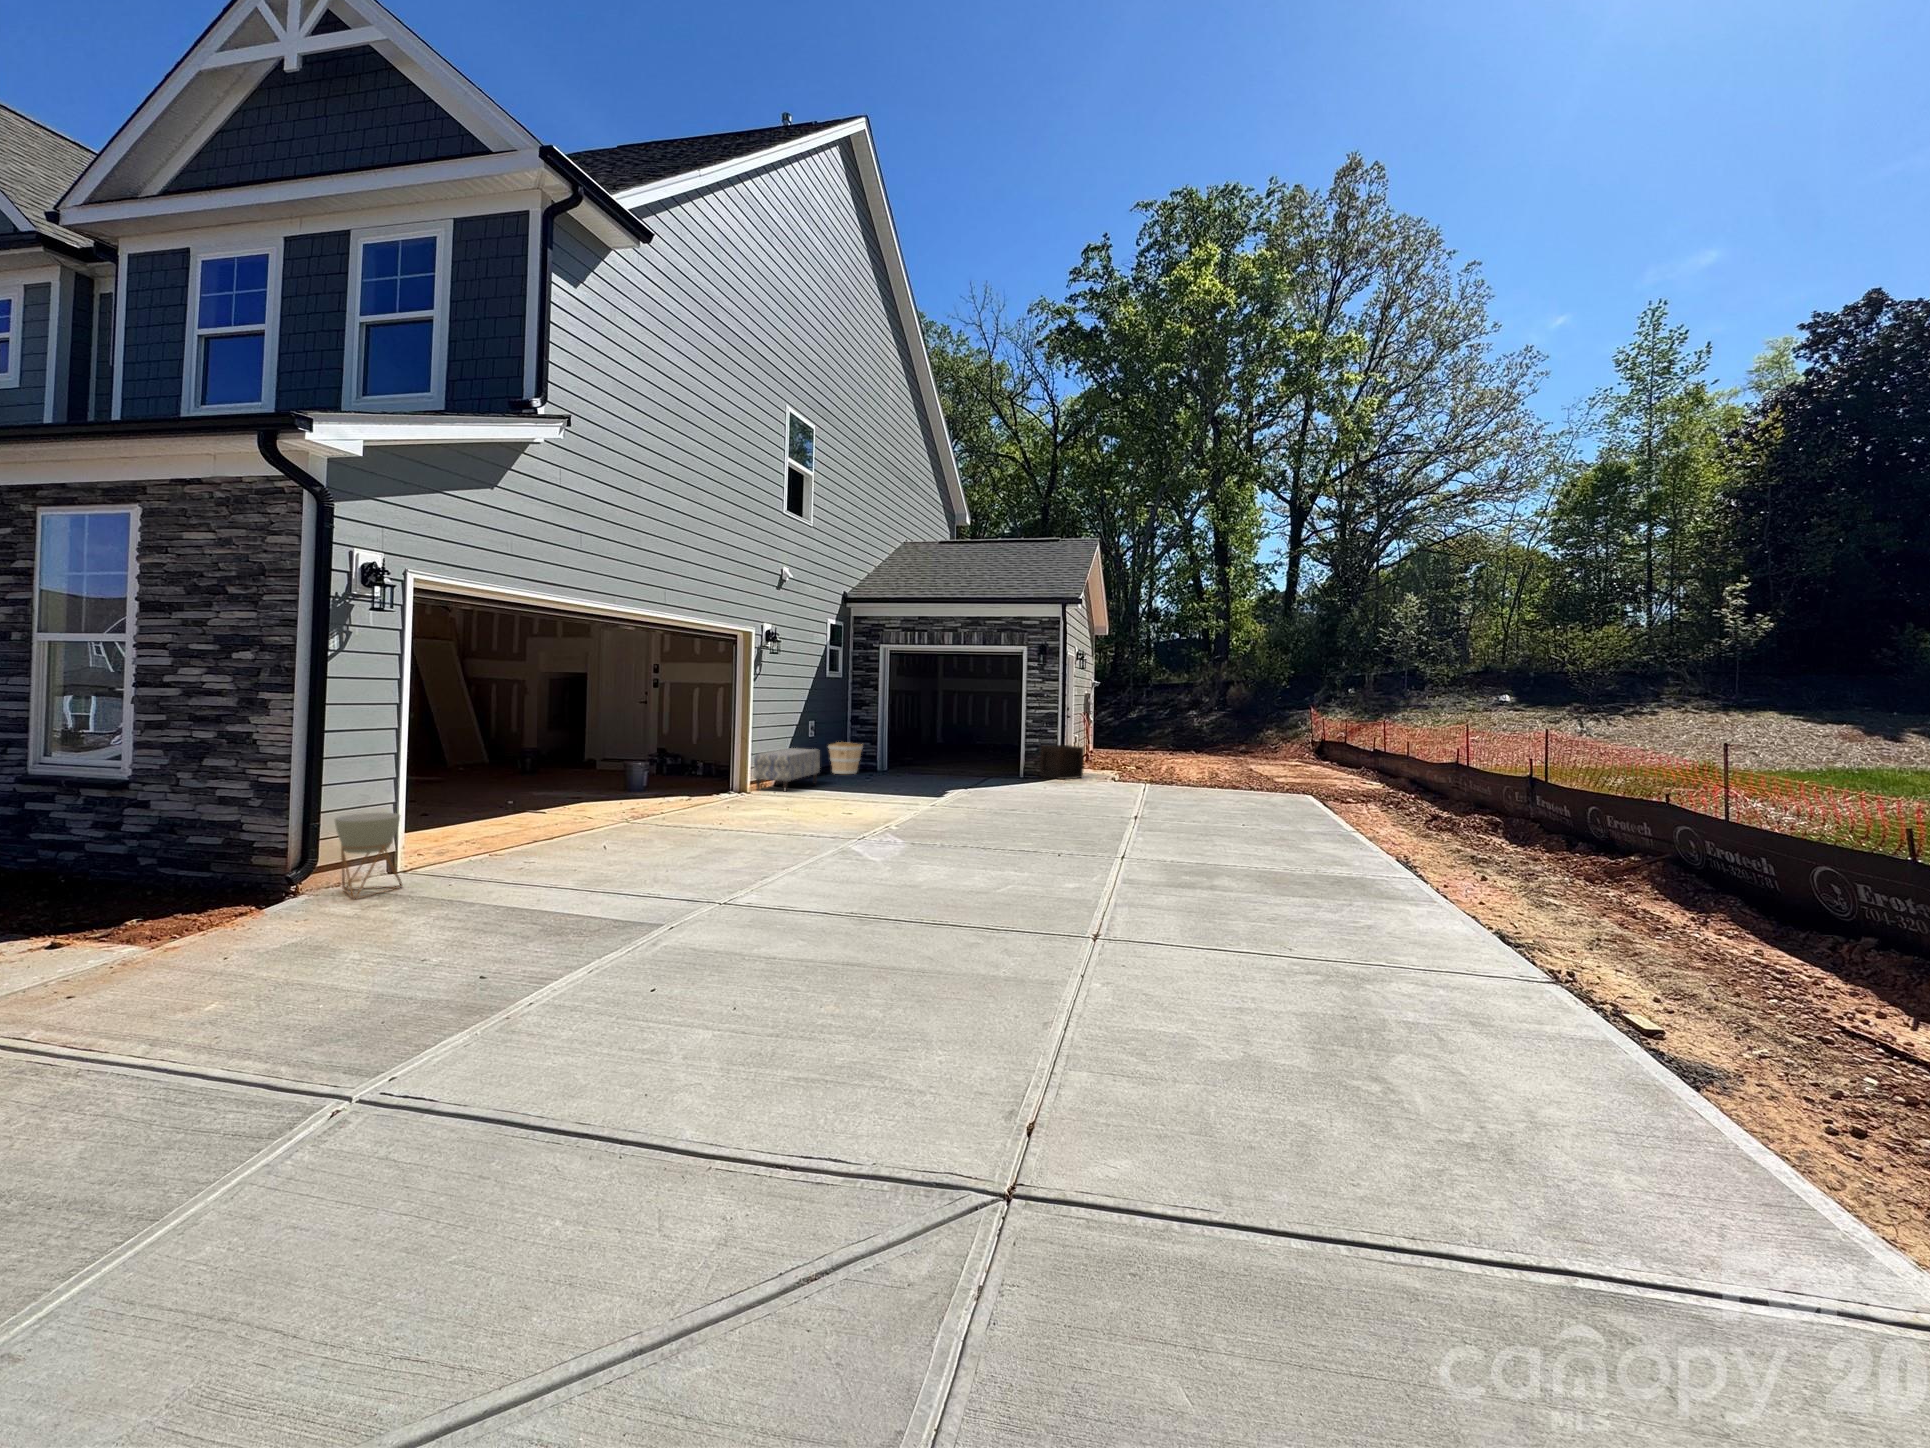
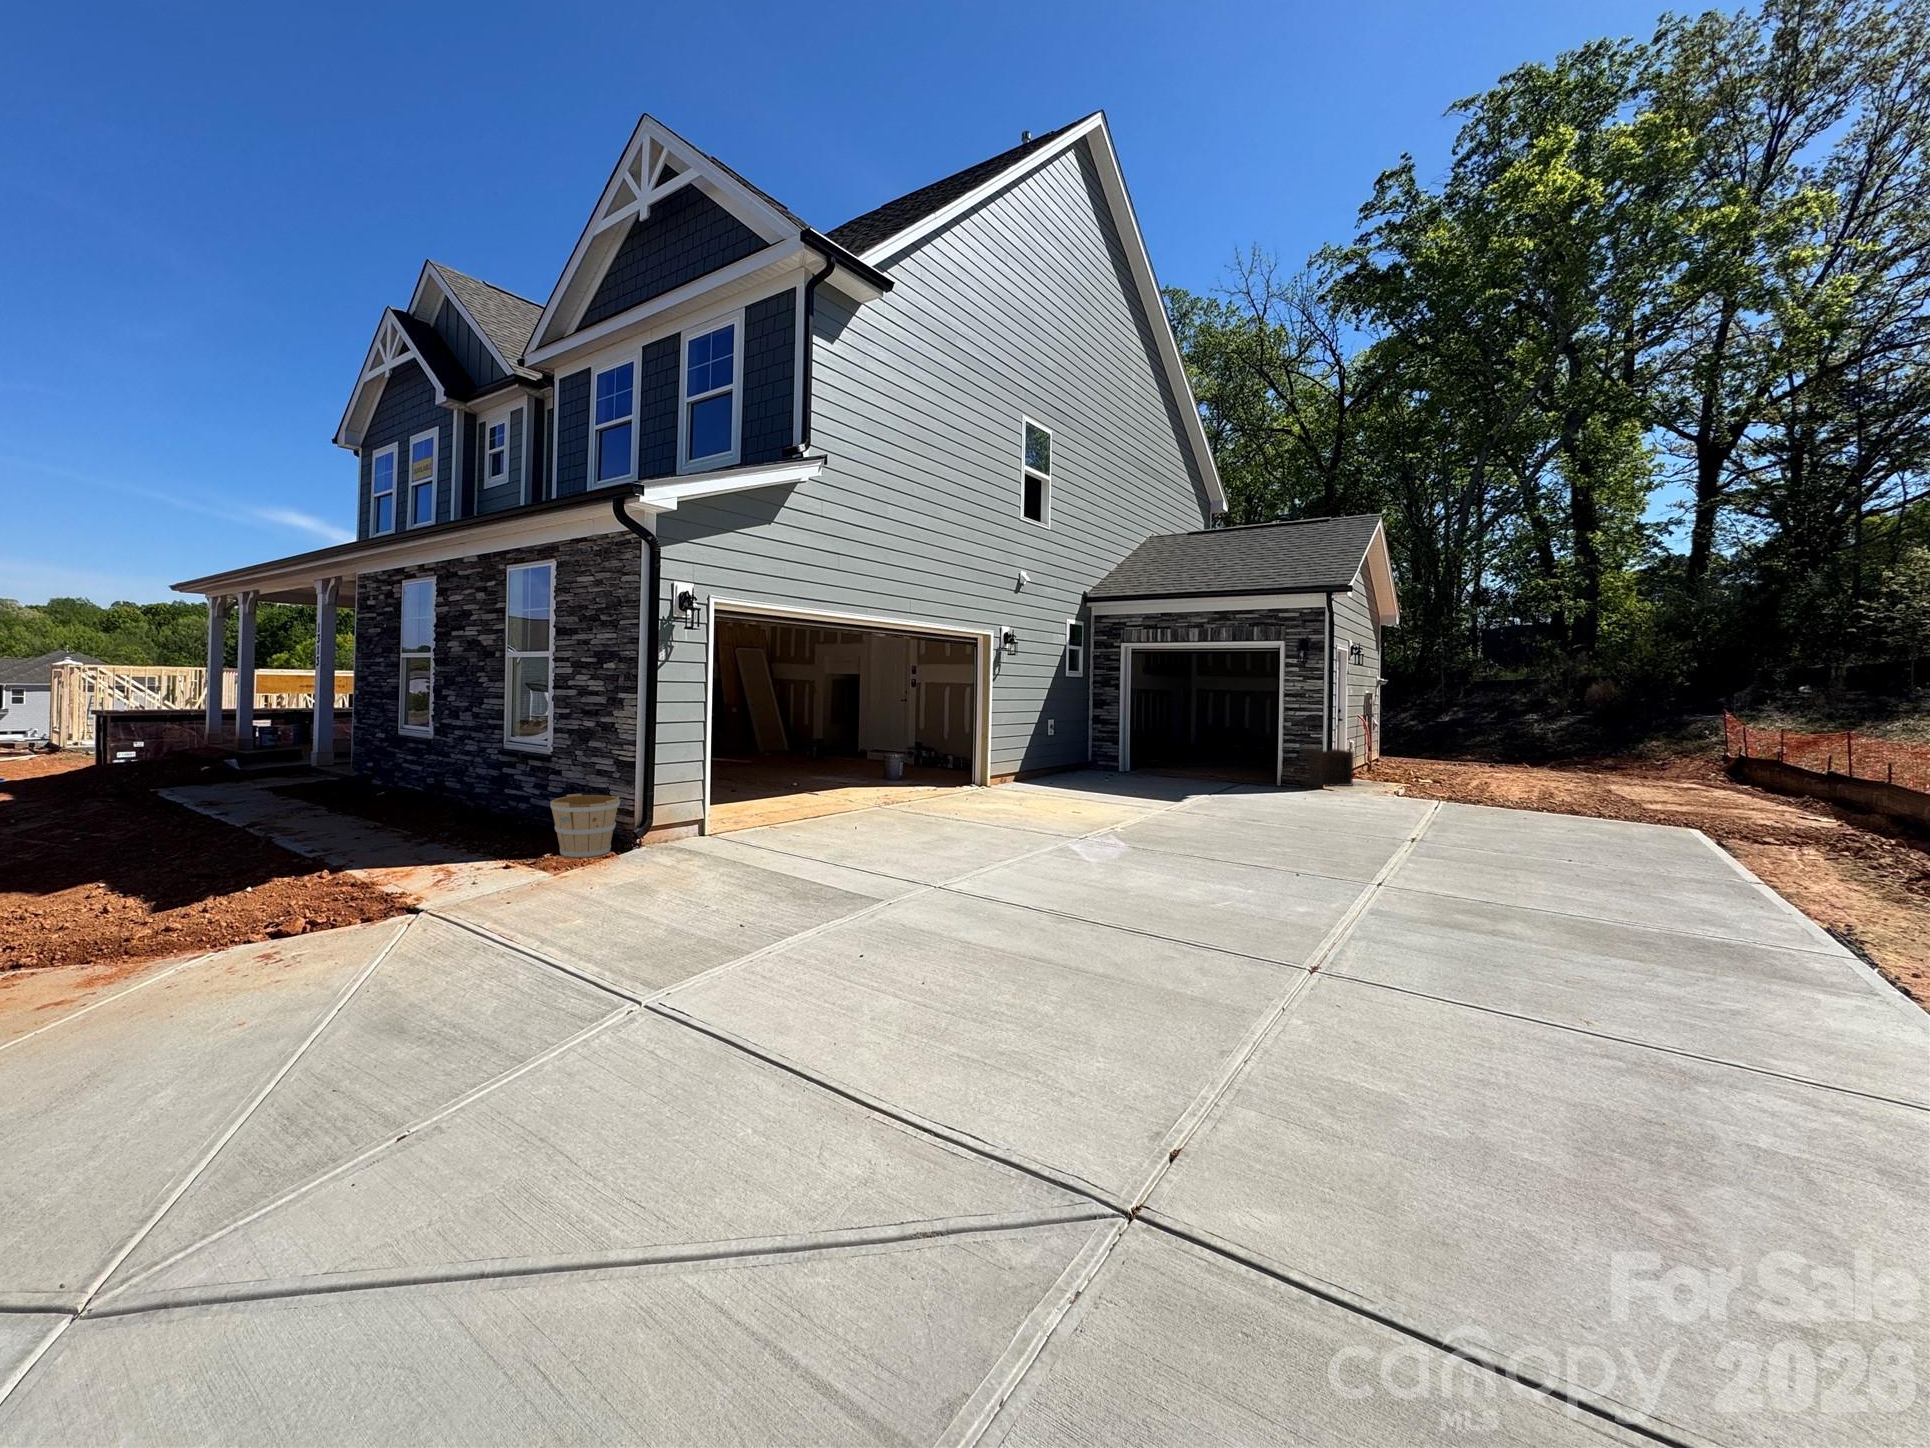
wooden bucket: present [828,742,863,774] -> present [550,794,620,858]
bench: present [754,748,820,792] -> none [997,744,1060,786]
planter: present [335,813,403,899] -> none [663,788,708,854]

